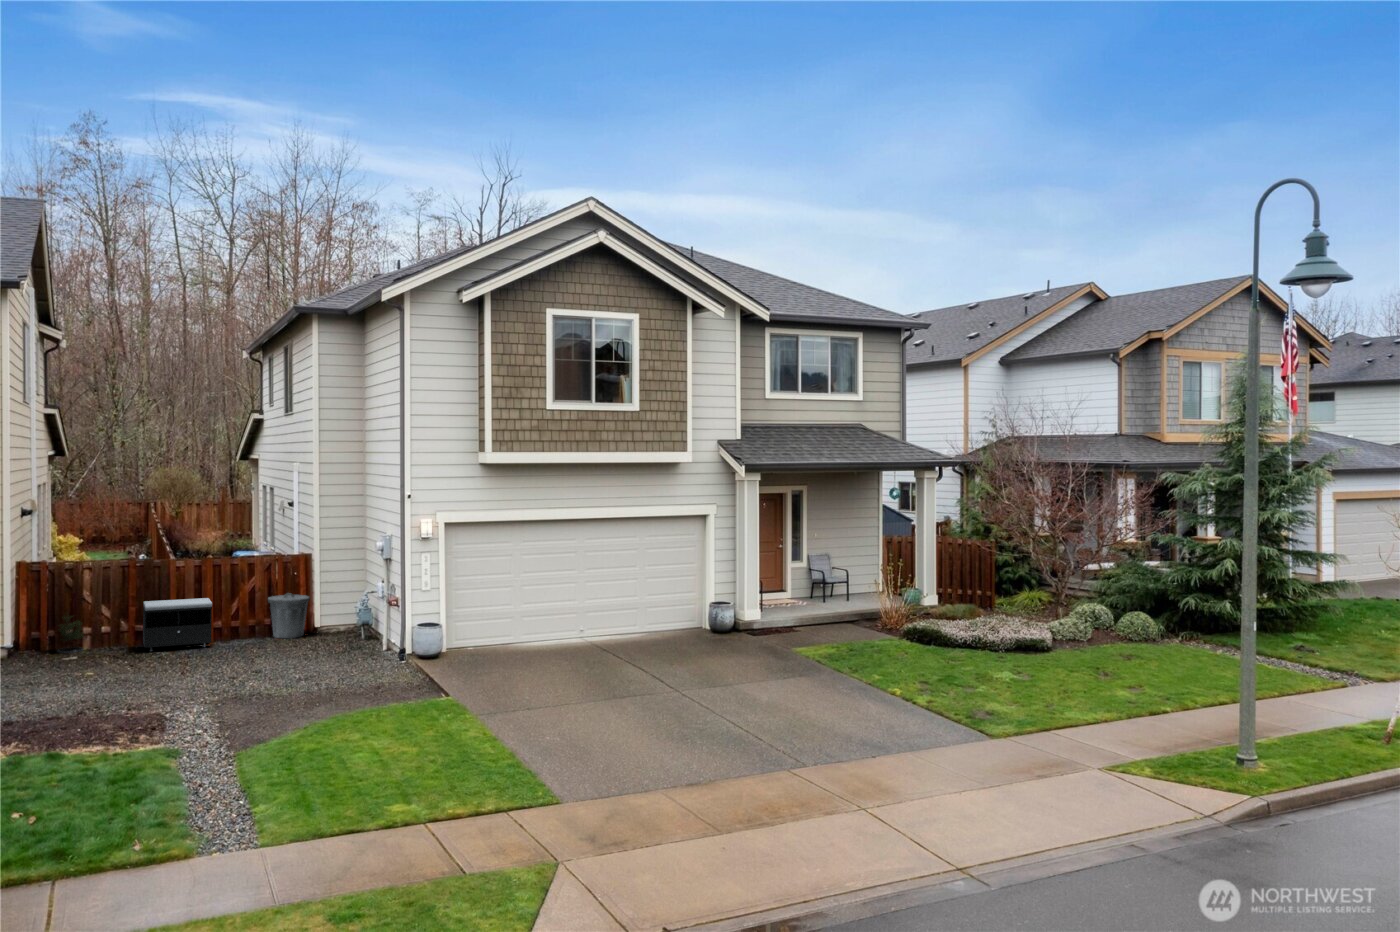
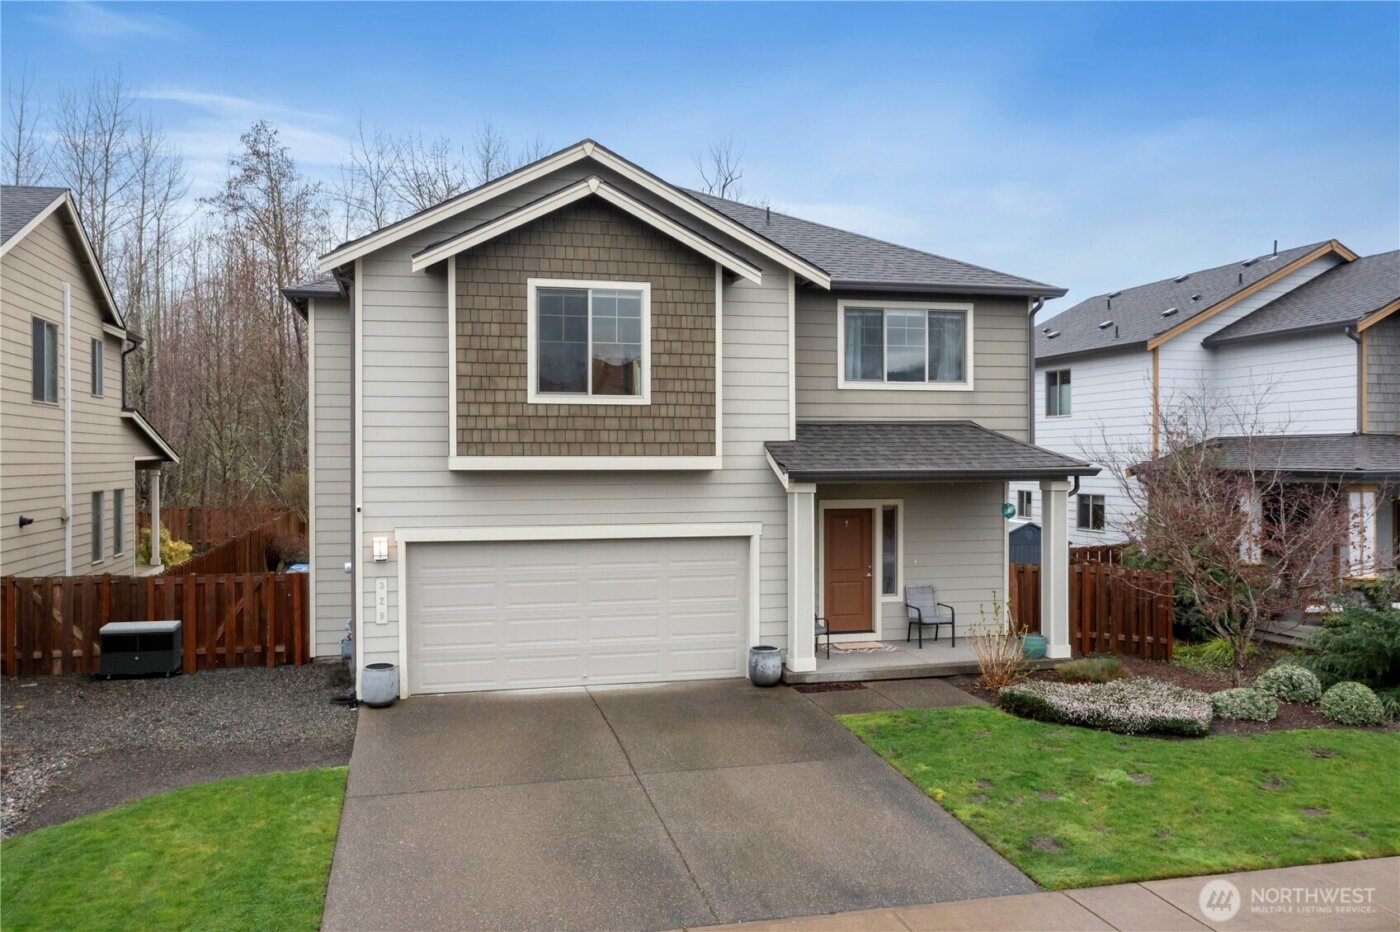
trash can: present [268,593,310,638] -> none [247,617,295,669]
potted tree: present [58,614,84,653] -> present [327,656,356,704]

